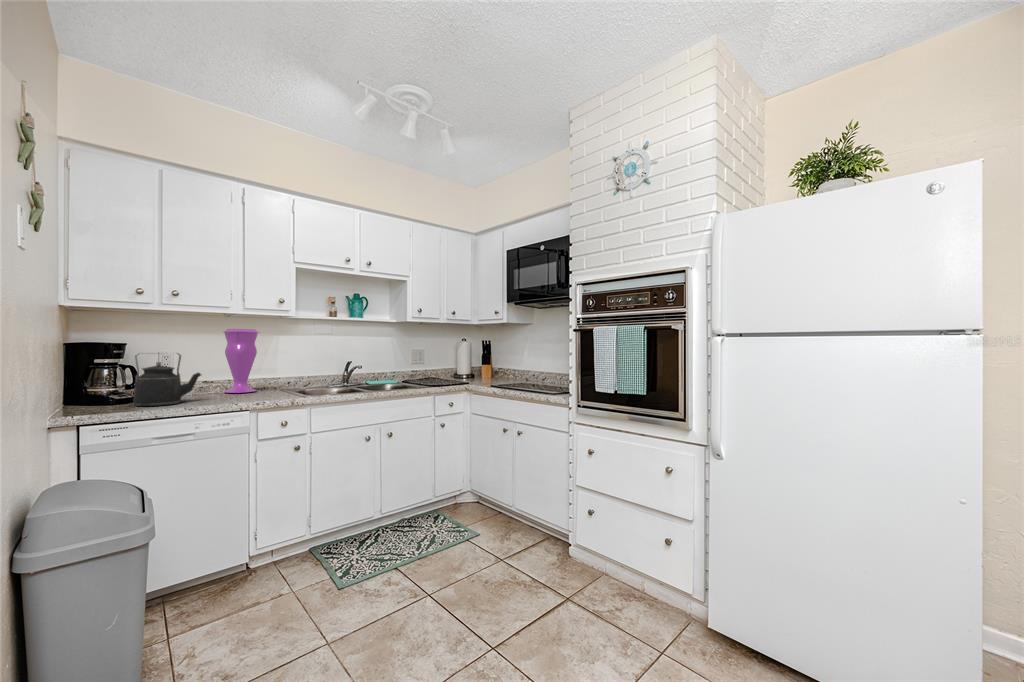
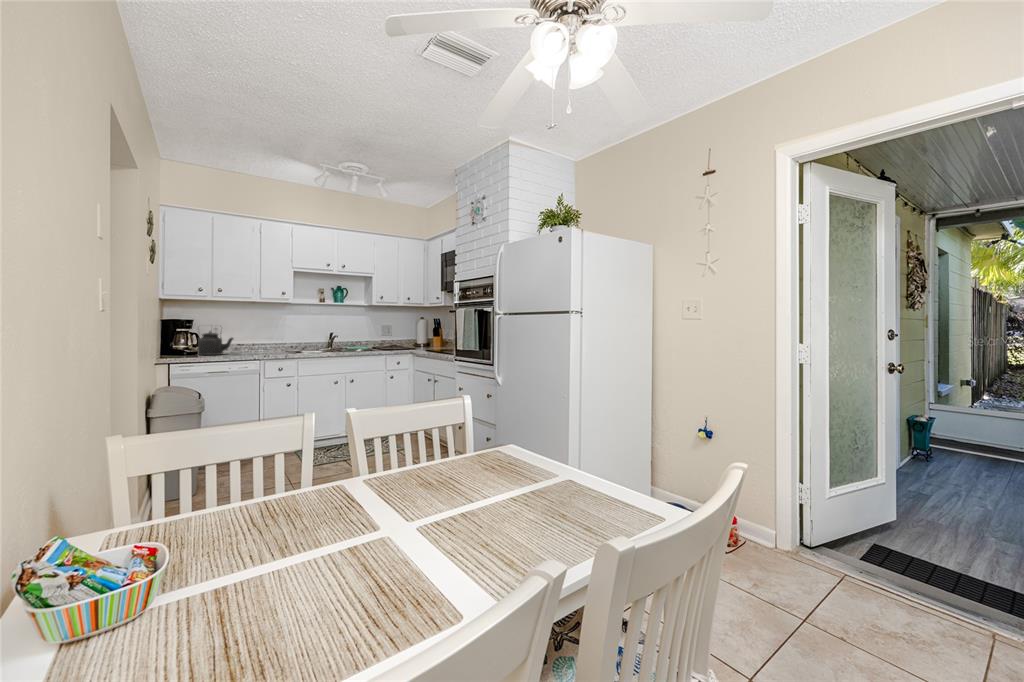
vase: present [223,329,259,393] -> none [248,311,271,351]

